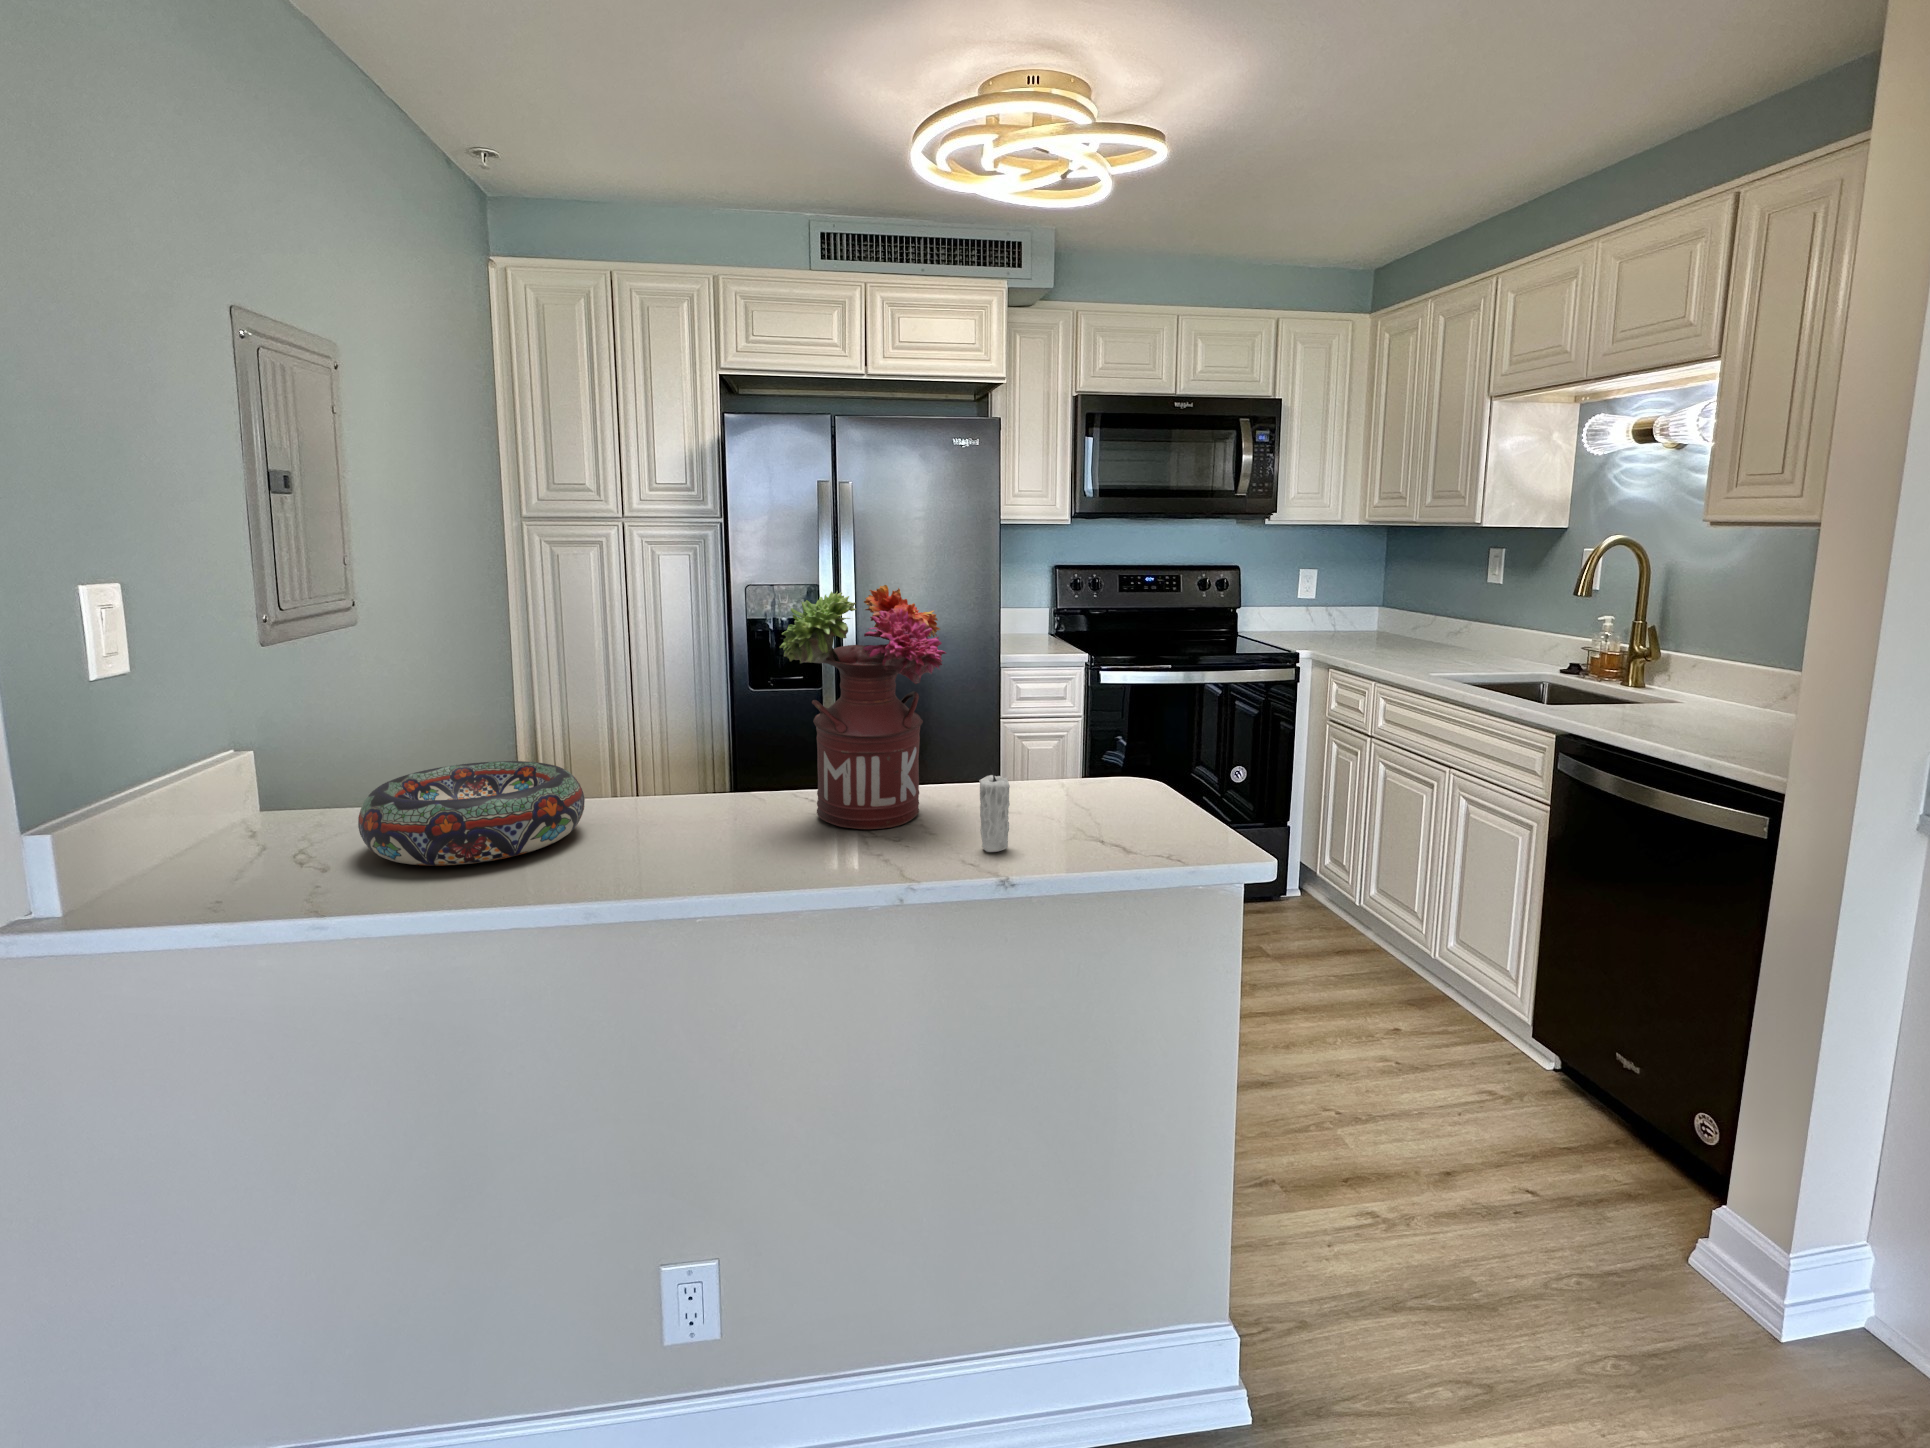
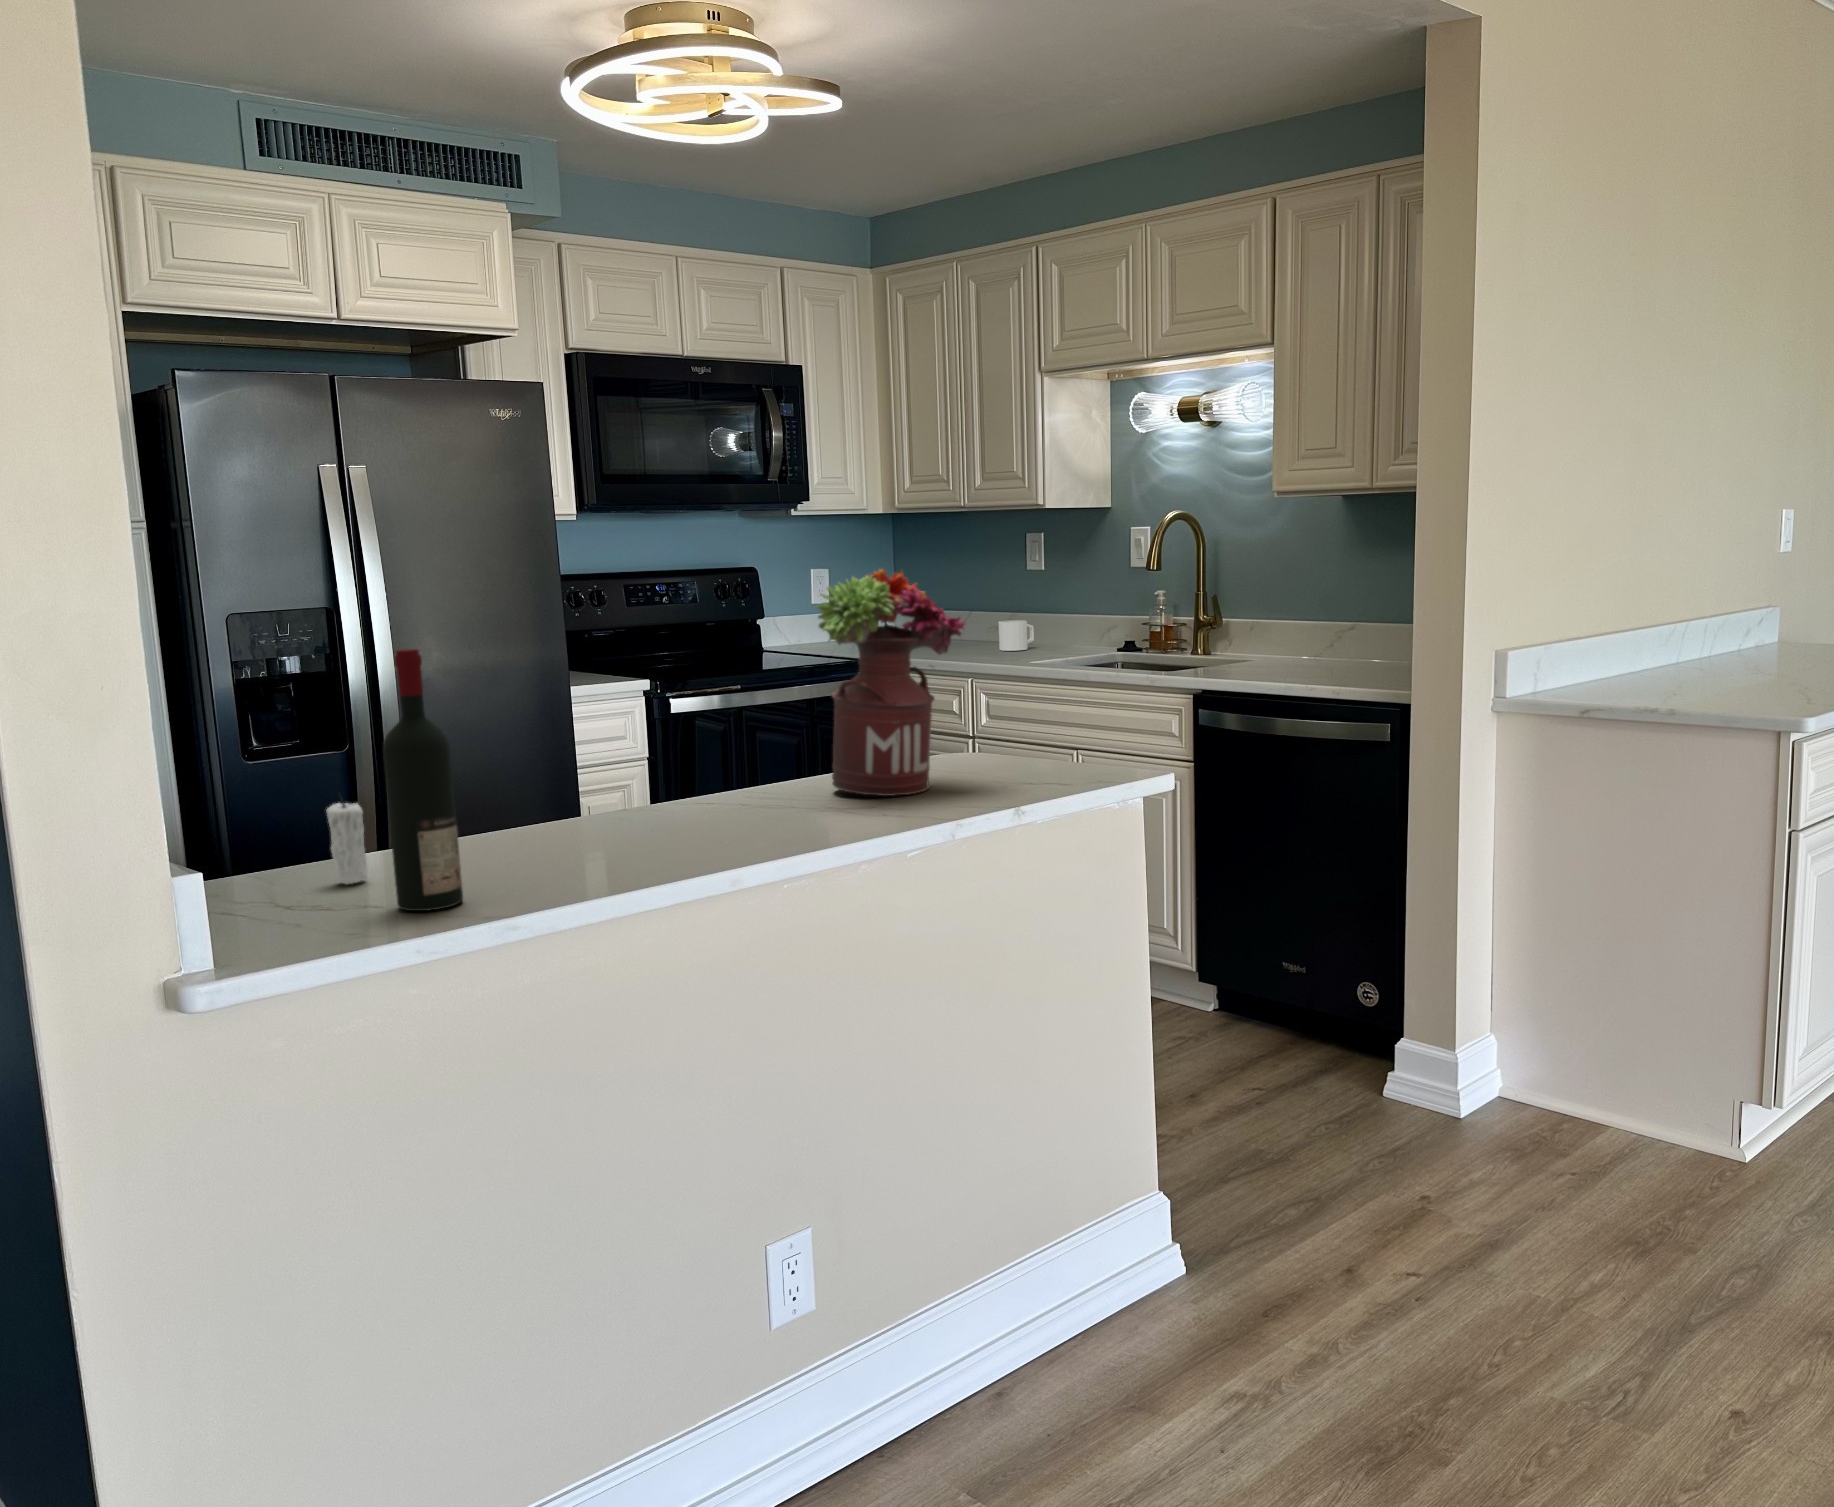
mug: none [1437,630,1476,659] -> present [999,620,1034,651]
wine bottle: none [172,639,262,881] -> present [383,649,463,911]
decorative bowl: present [358,761,585,866] -> none [488,774,705,868]
candle: present [979,768,1010,852] -> present [326,802,367,884]

